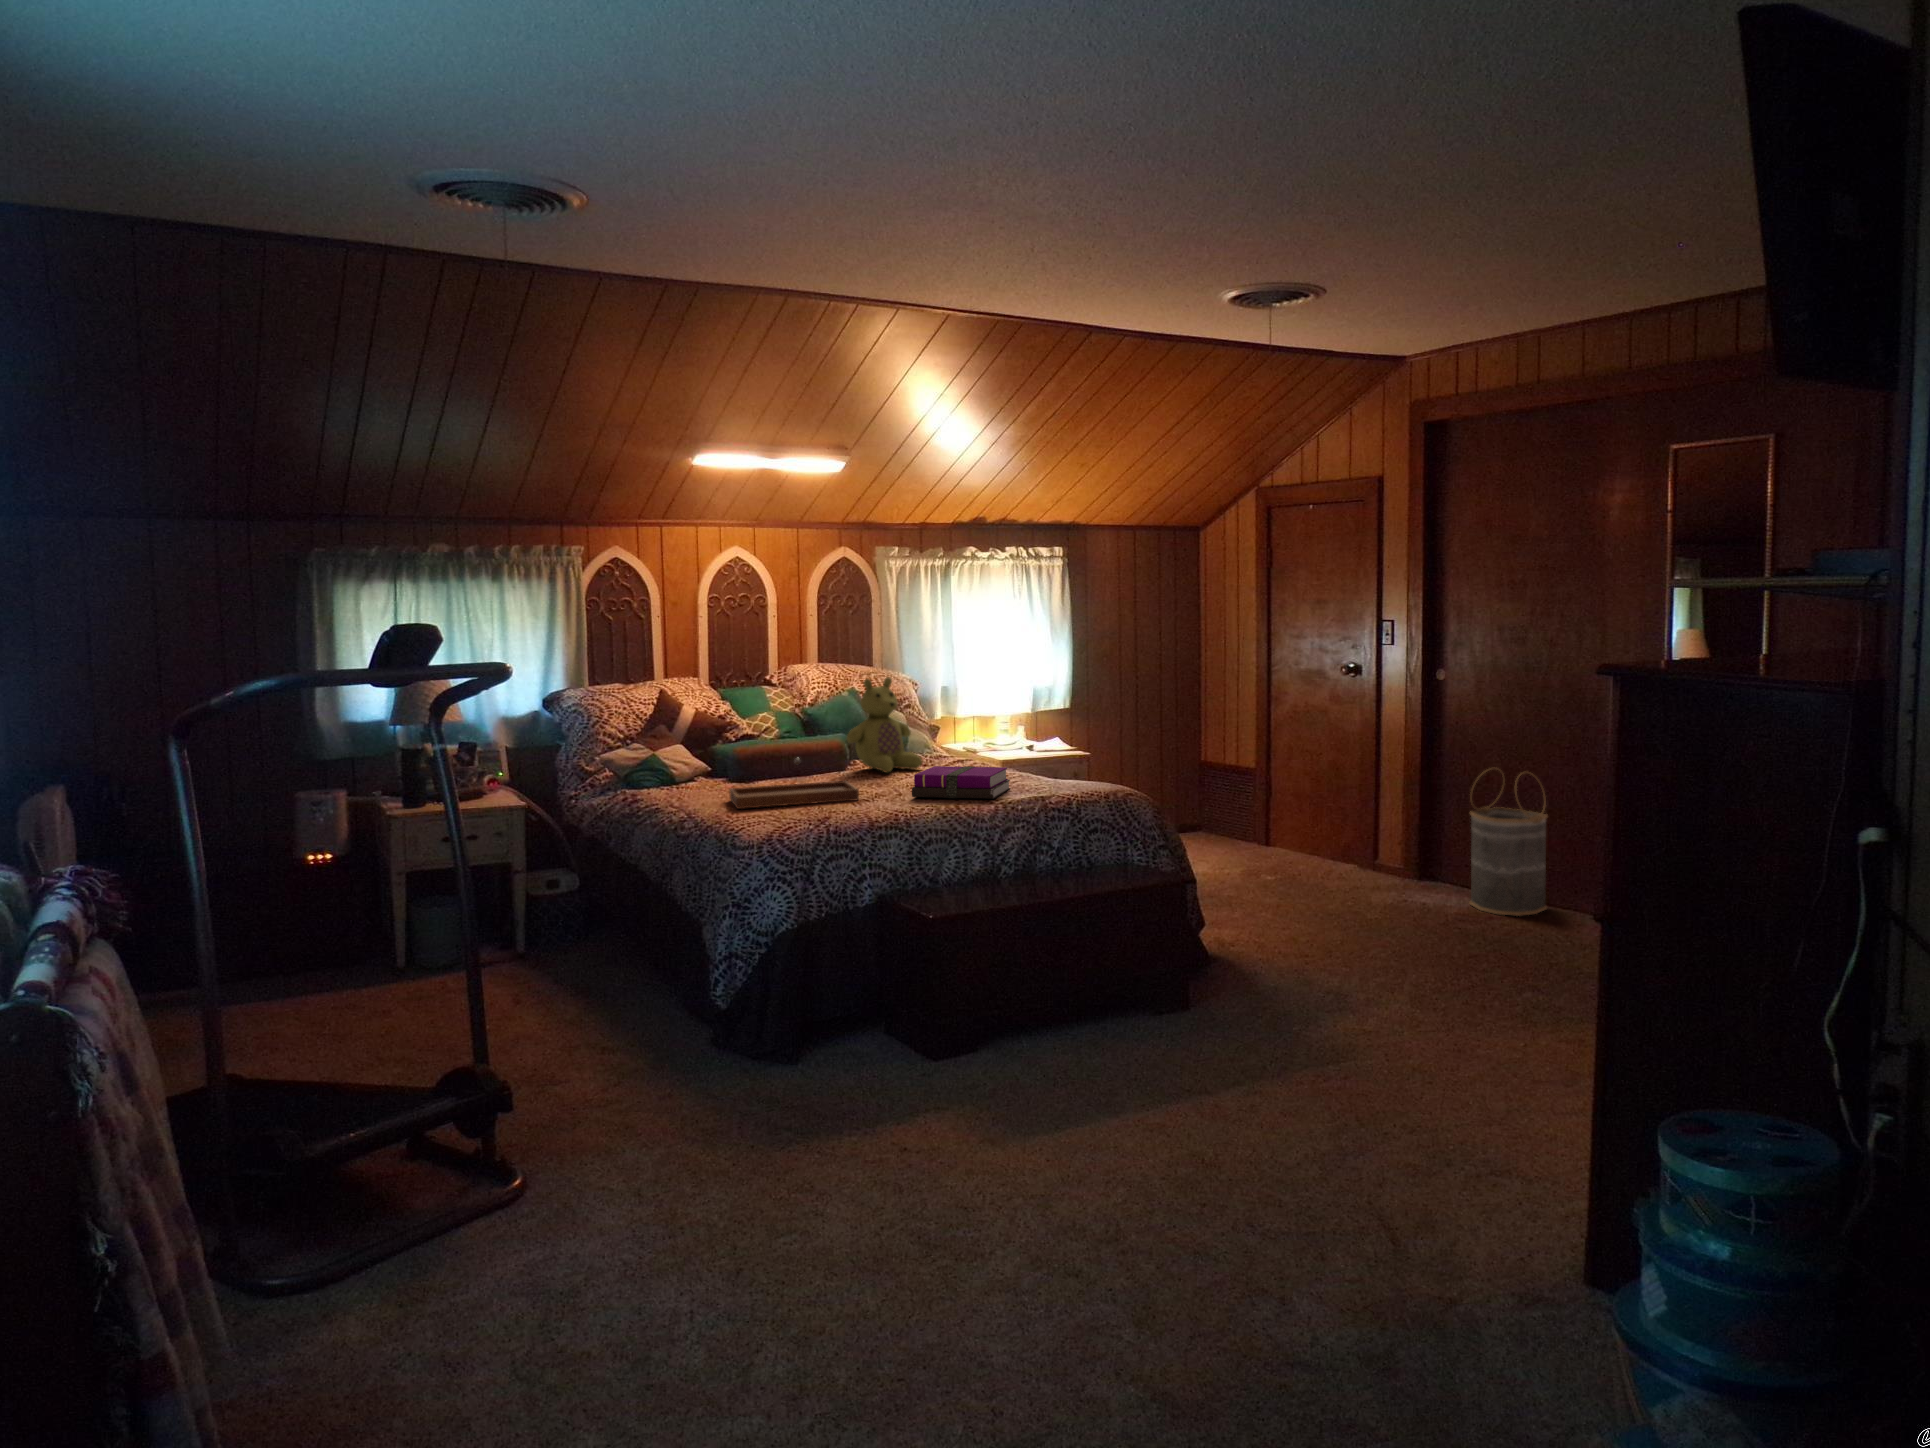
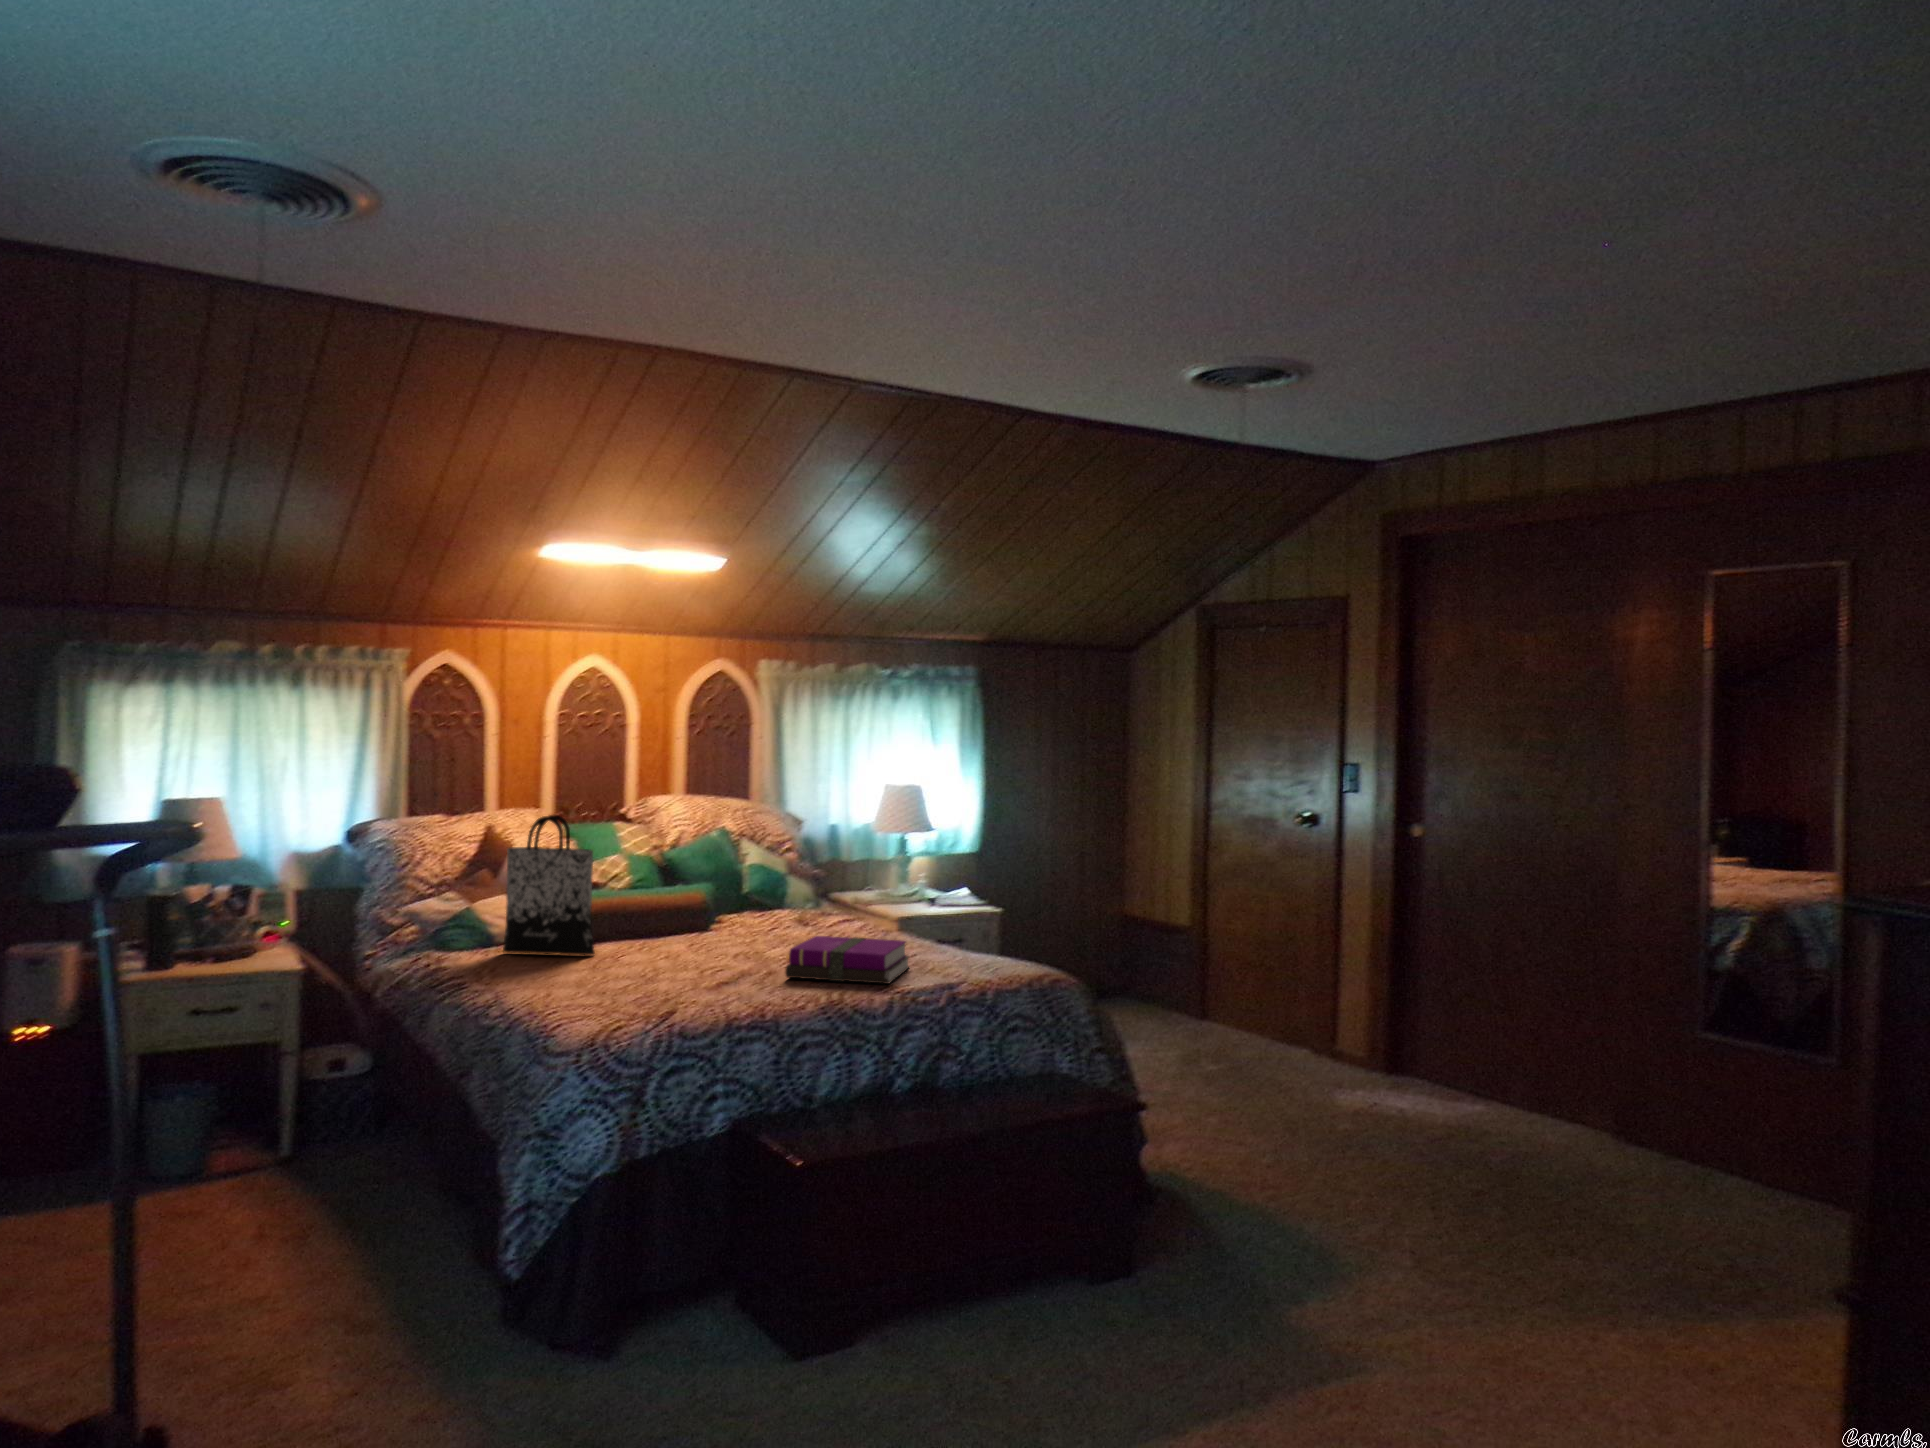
tote bag: none [682,677,758,788] -> present [503,815,595,955]
stuffed bear: present [847,677,922,772] -> none [711,818,803,936]
tray: present [730,758,859,809] -> none [555,922,719,990]
basket: present [1469,768,1548,916] -> none [1457,946,1554,1132]

